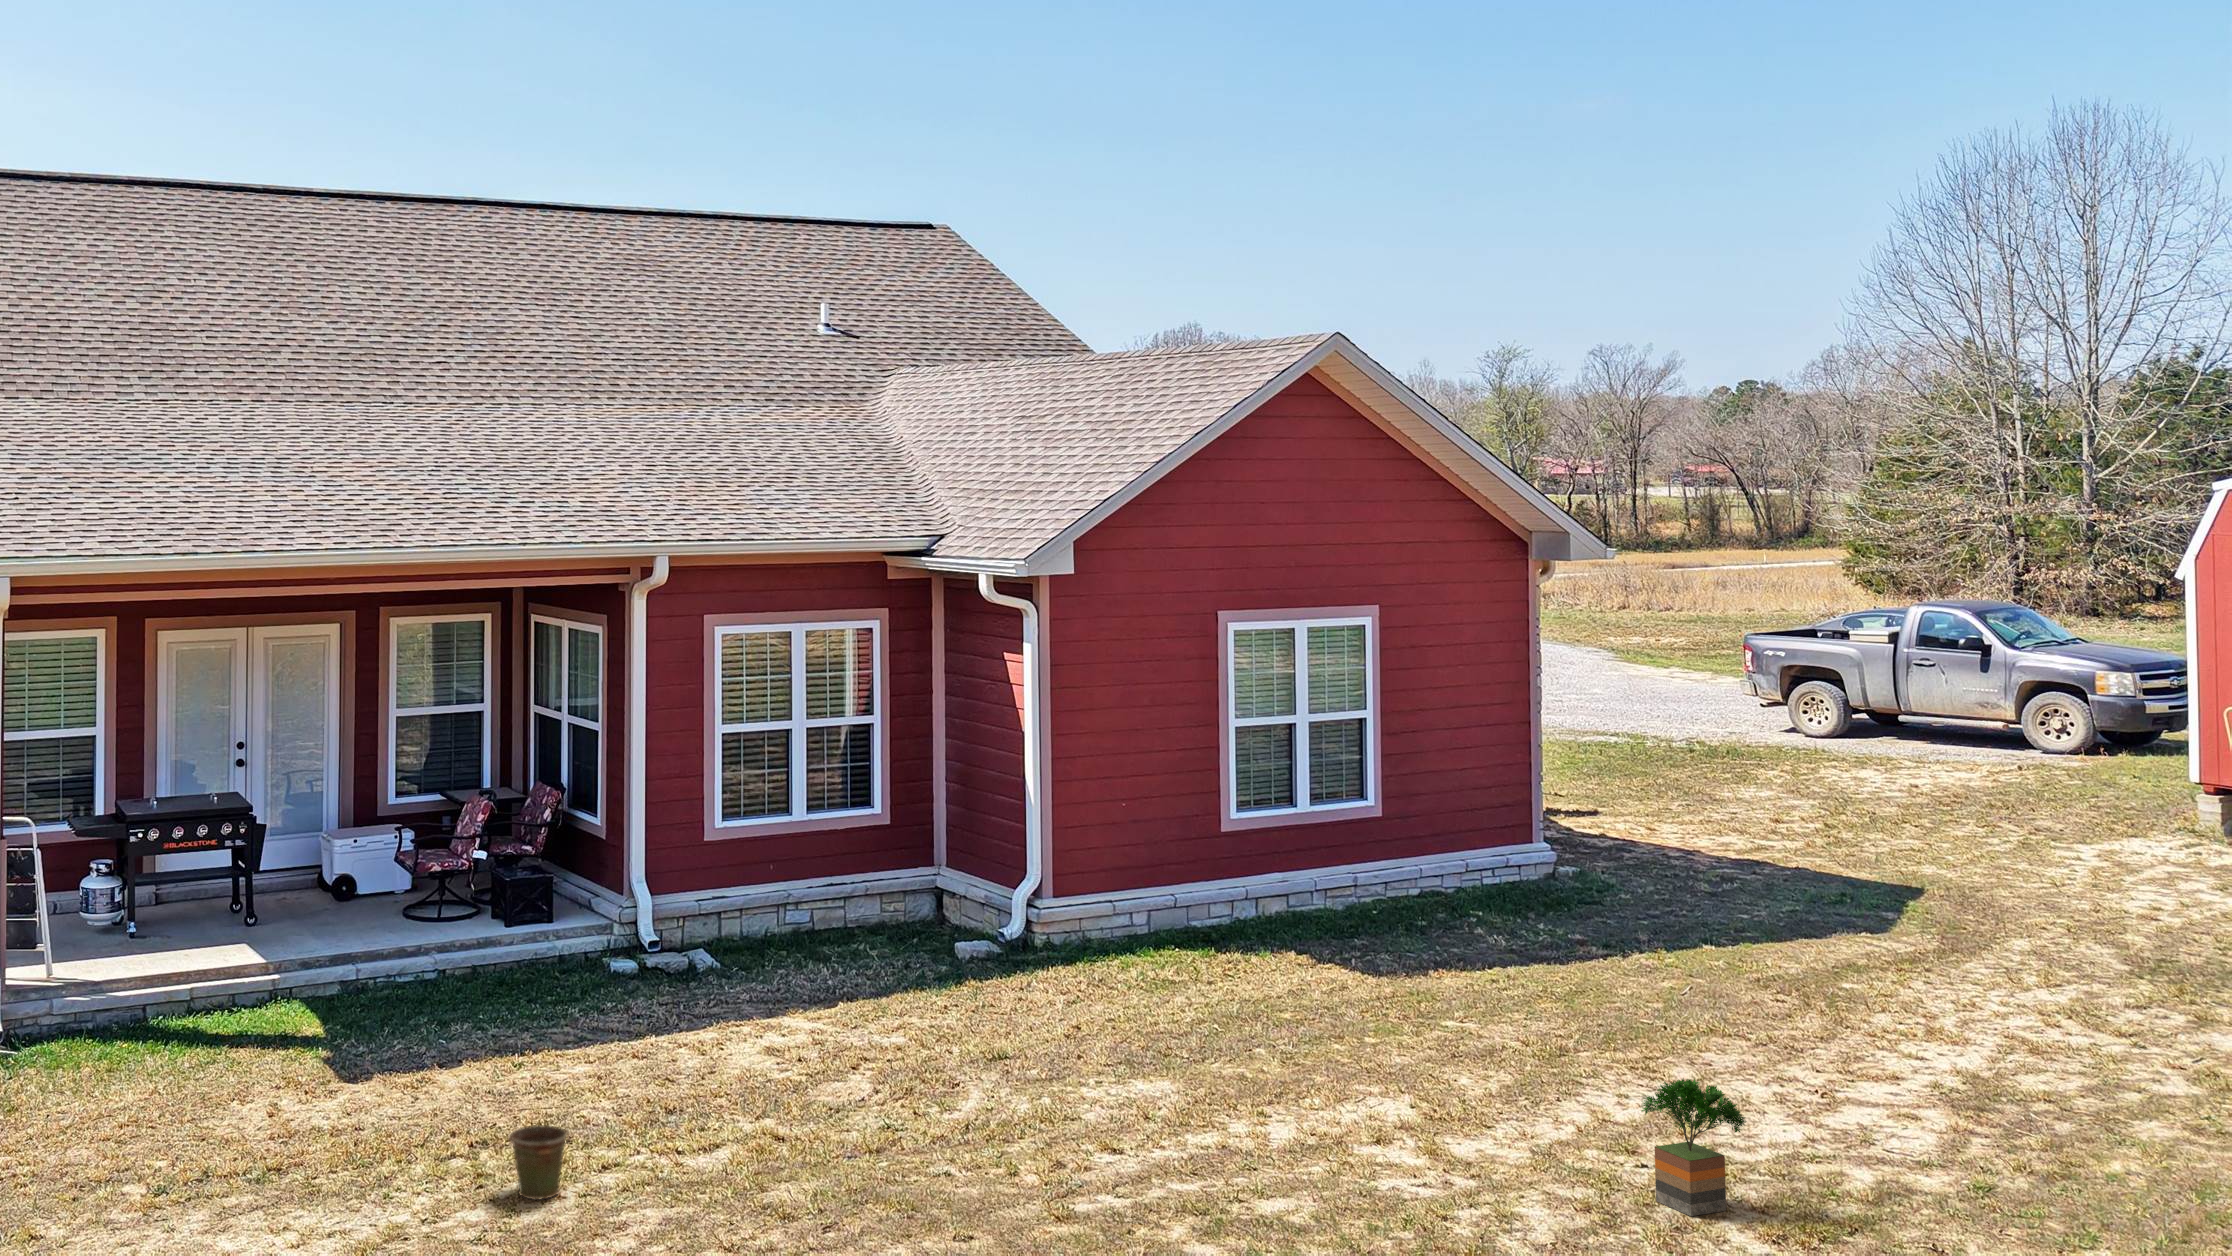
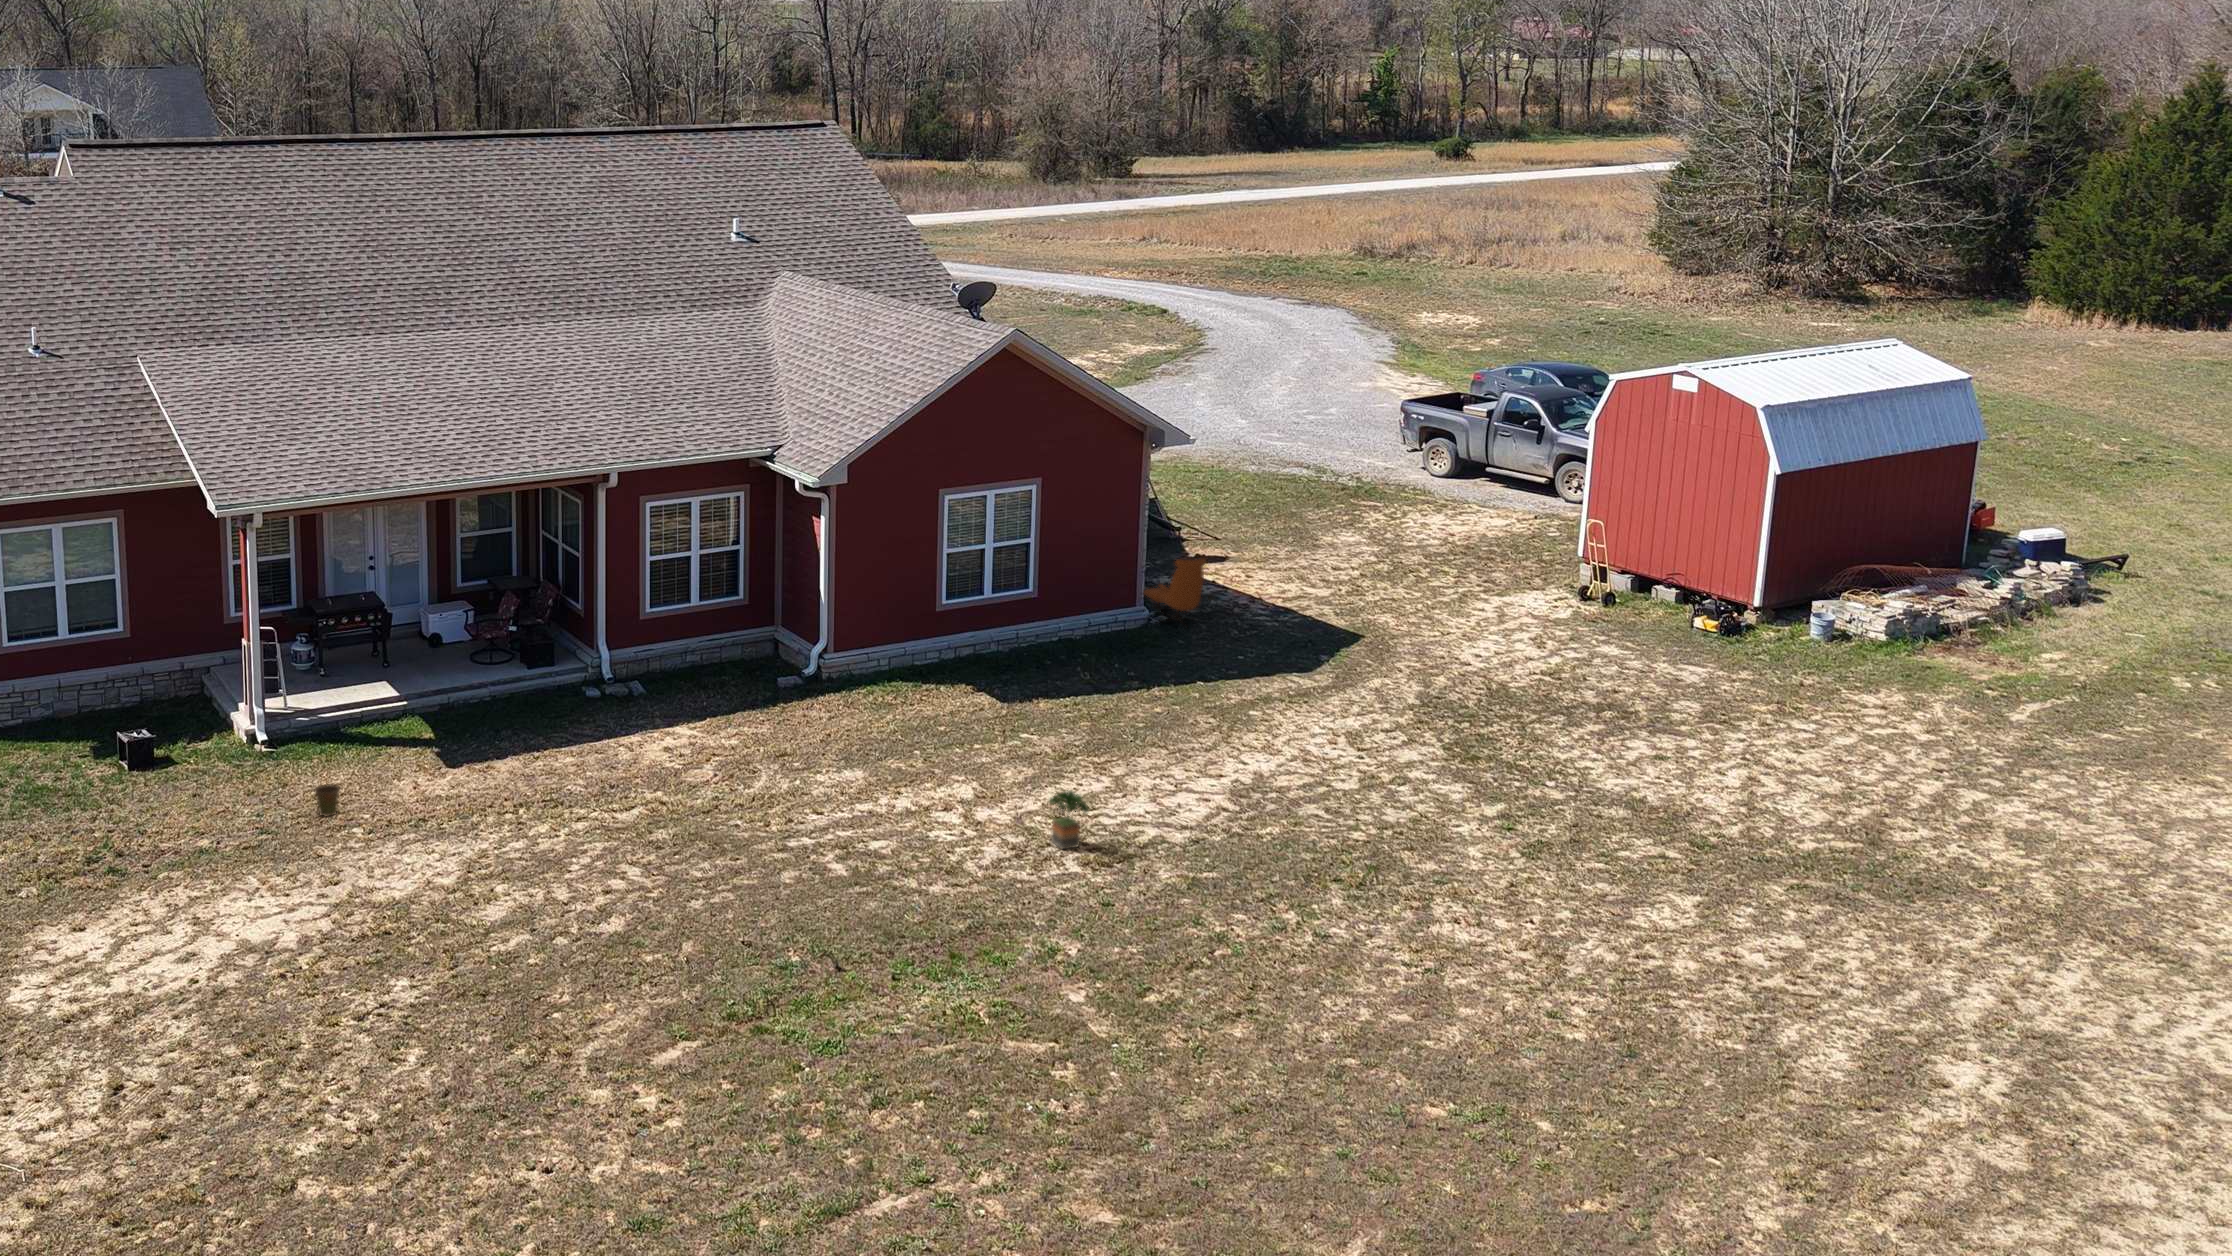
lounge chair: none [1547,742,1670,868] -> present [1144,559,1205,622]
bucket: present [508,1125,570,1200] -> present [314,784,340,817]

